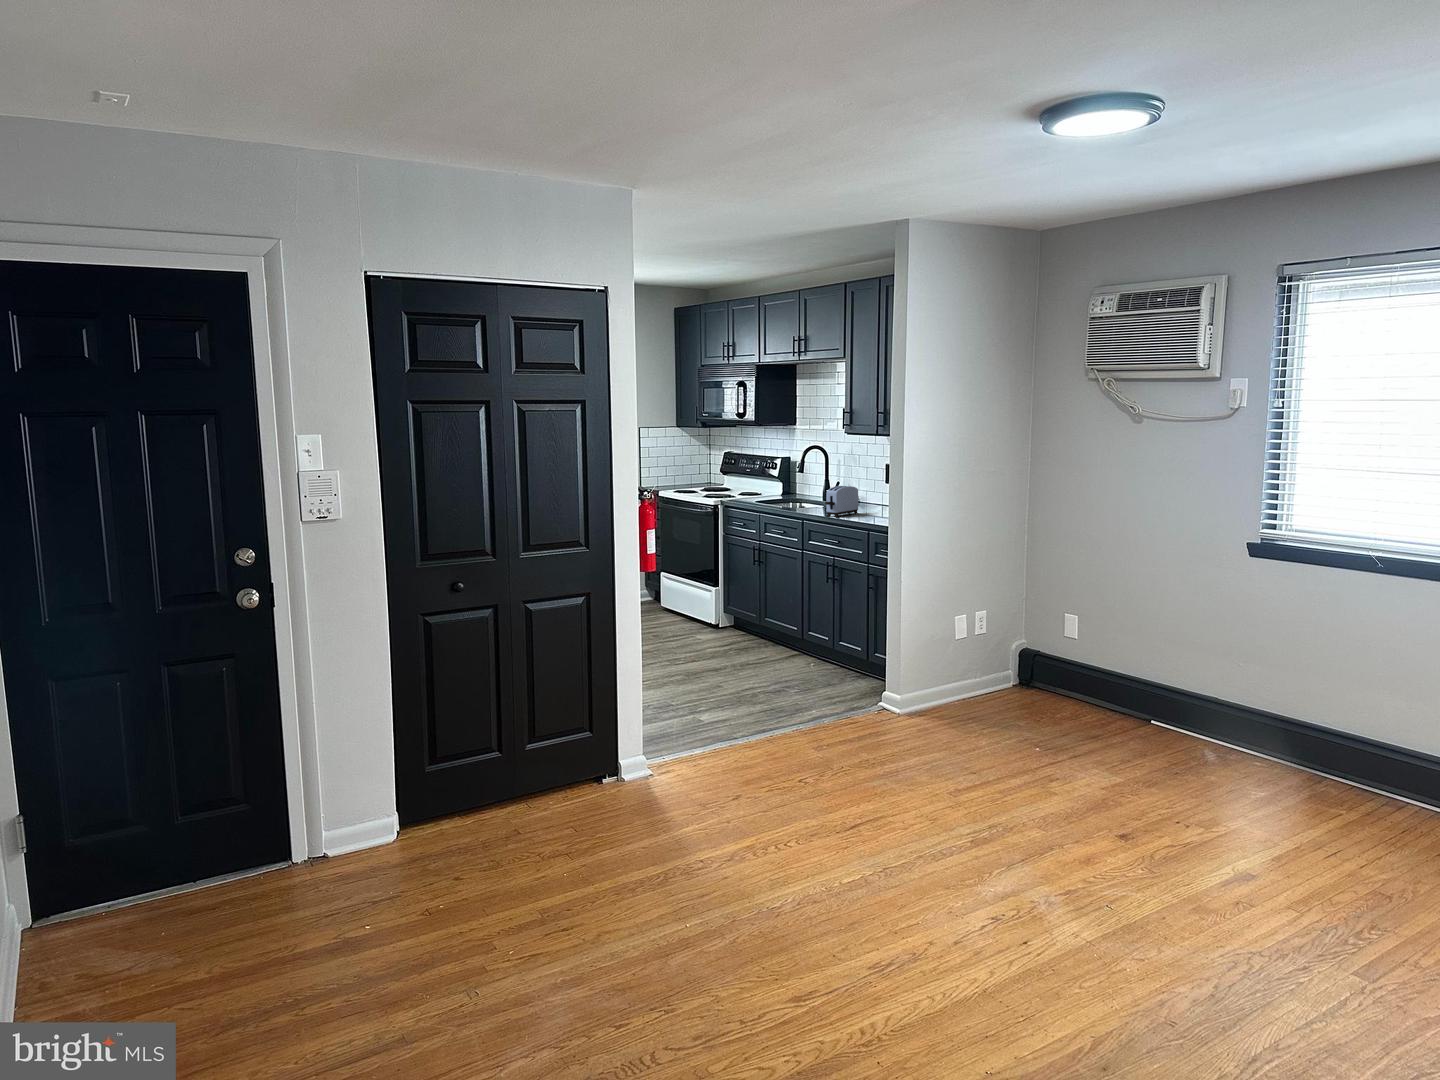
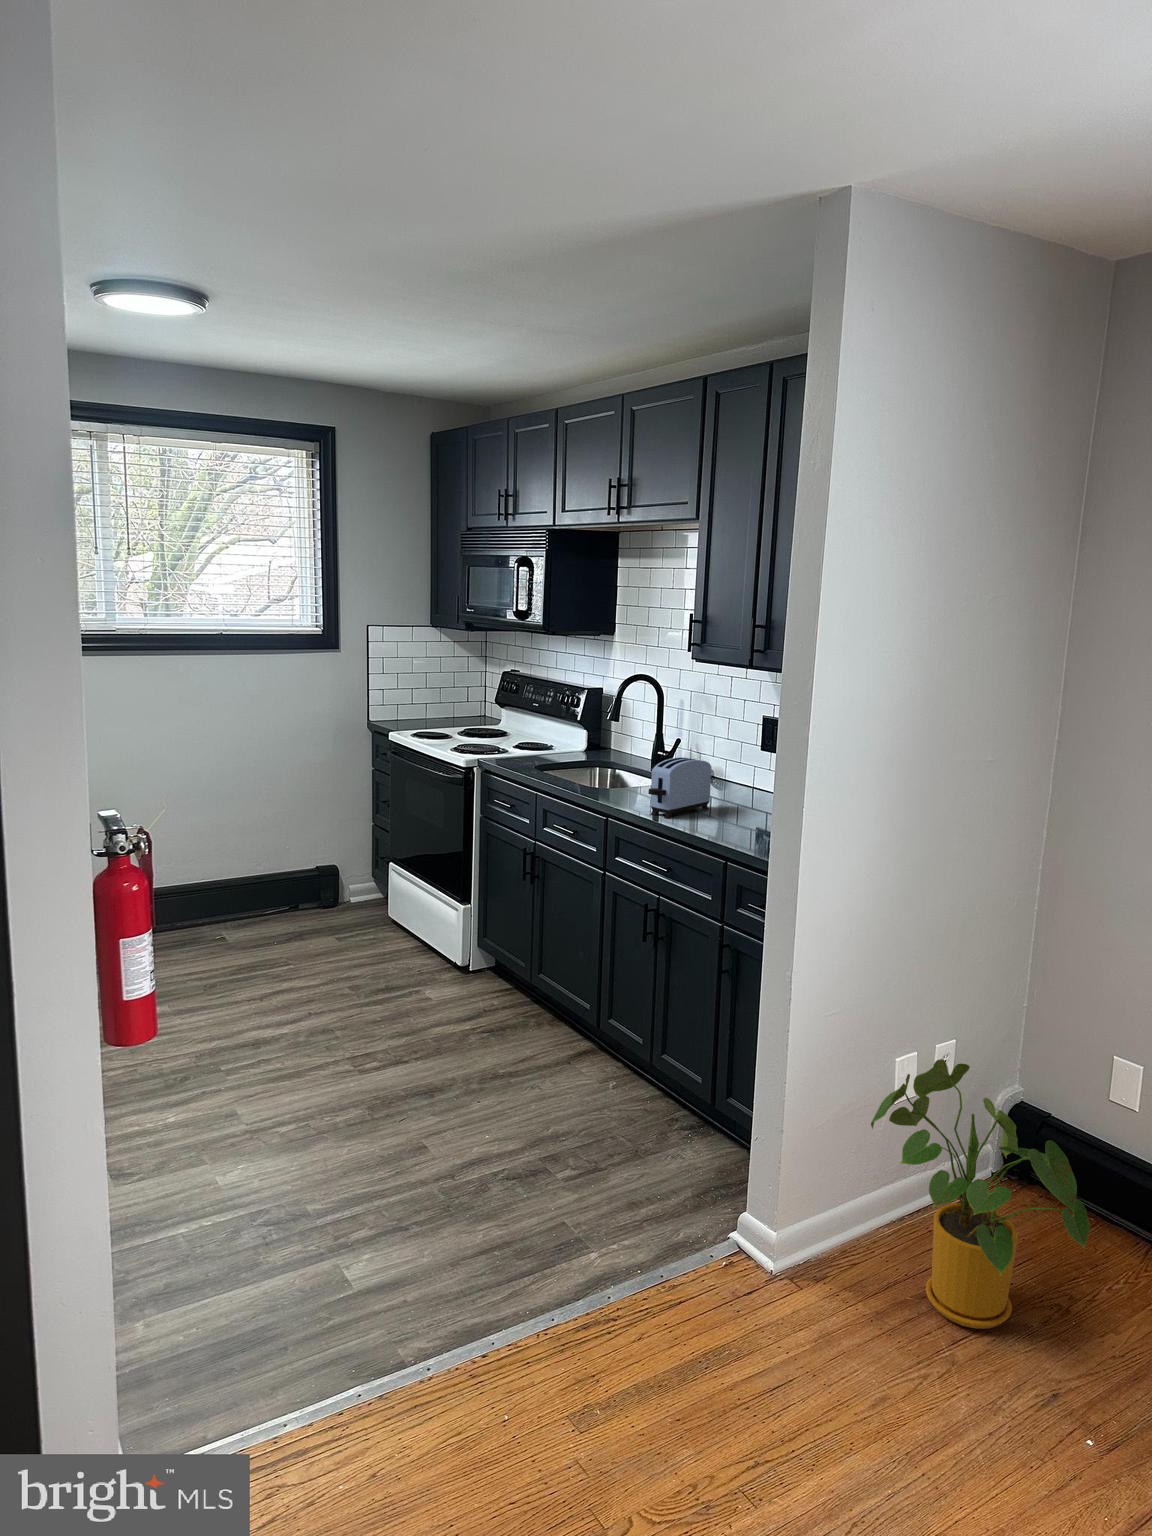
house plant: none [942,614,1038,729] -> present [871,1059,1089,1329]

